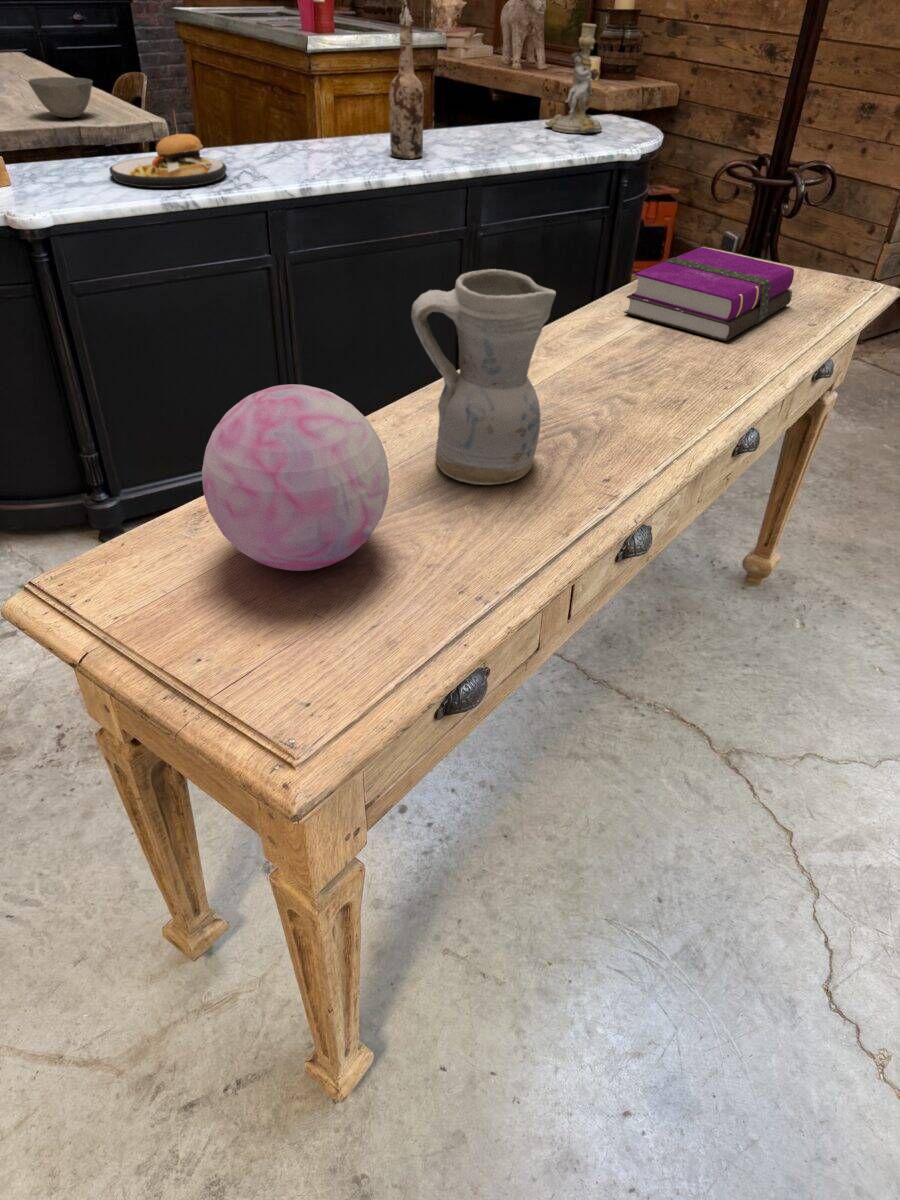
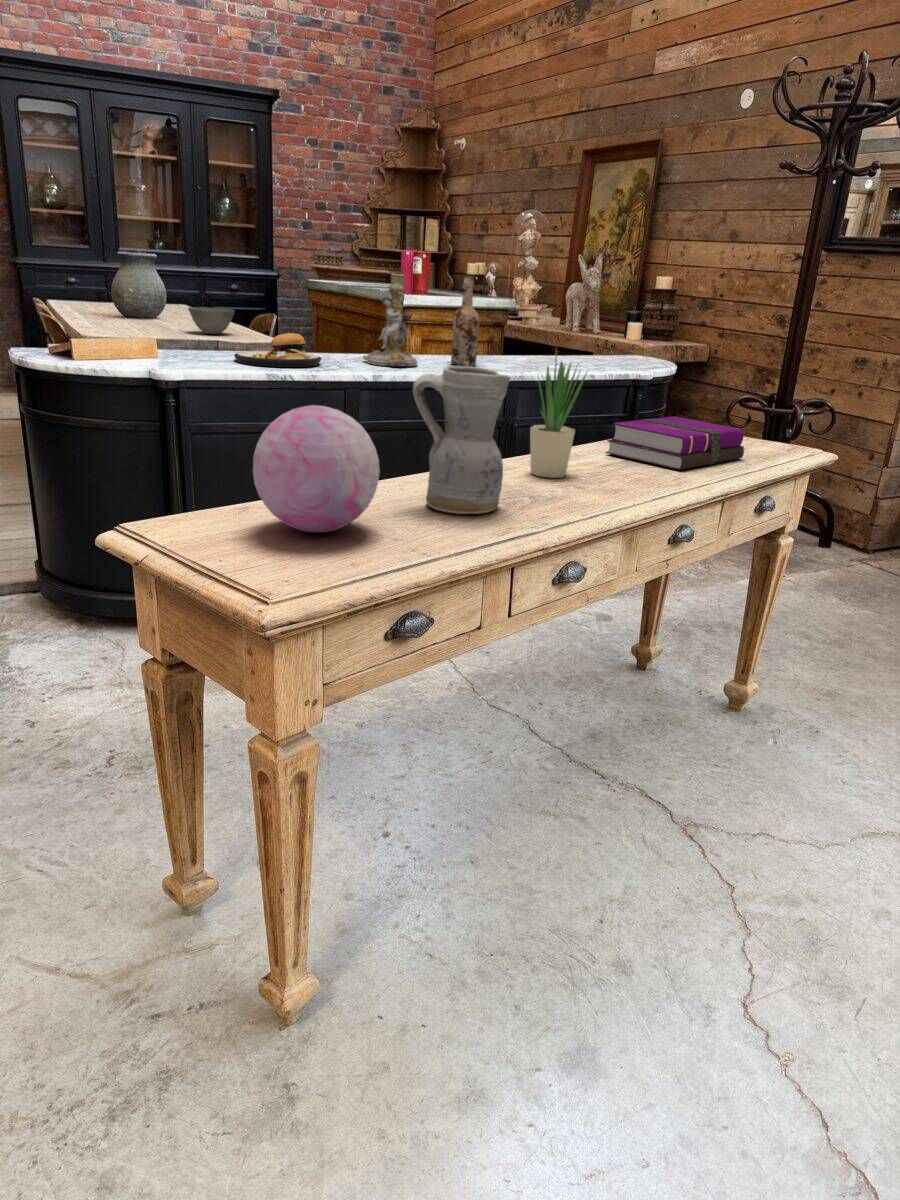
candlestick: present [545,23,602,133] -> present [363,273,417,367]
potted plant: none [547,189,631,378] -> present [530,357,587,478]

